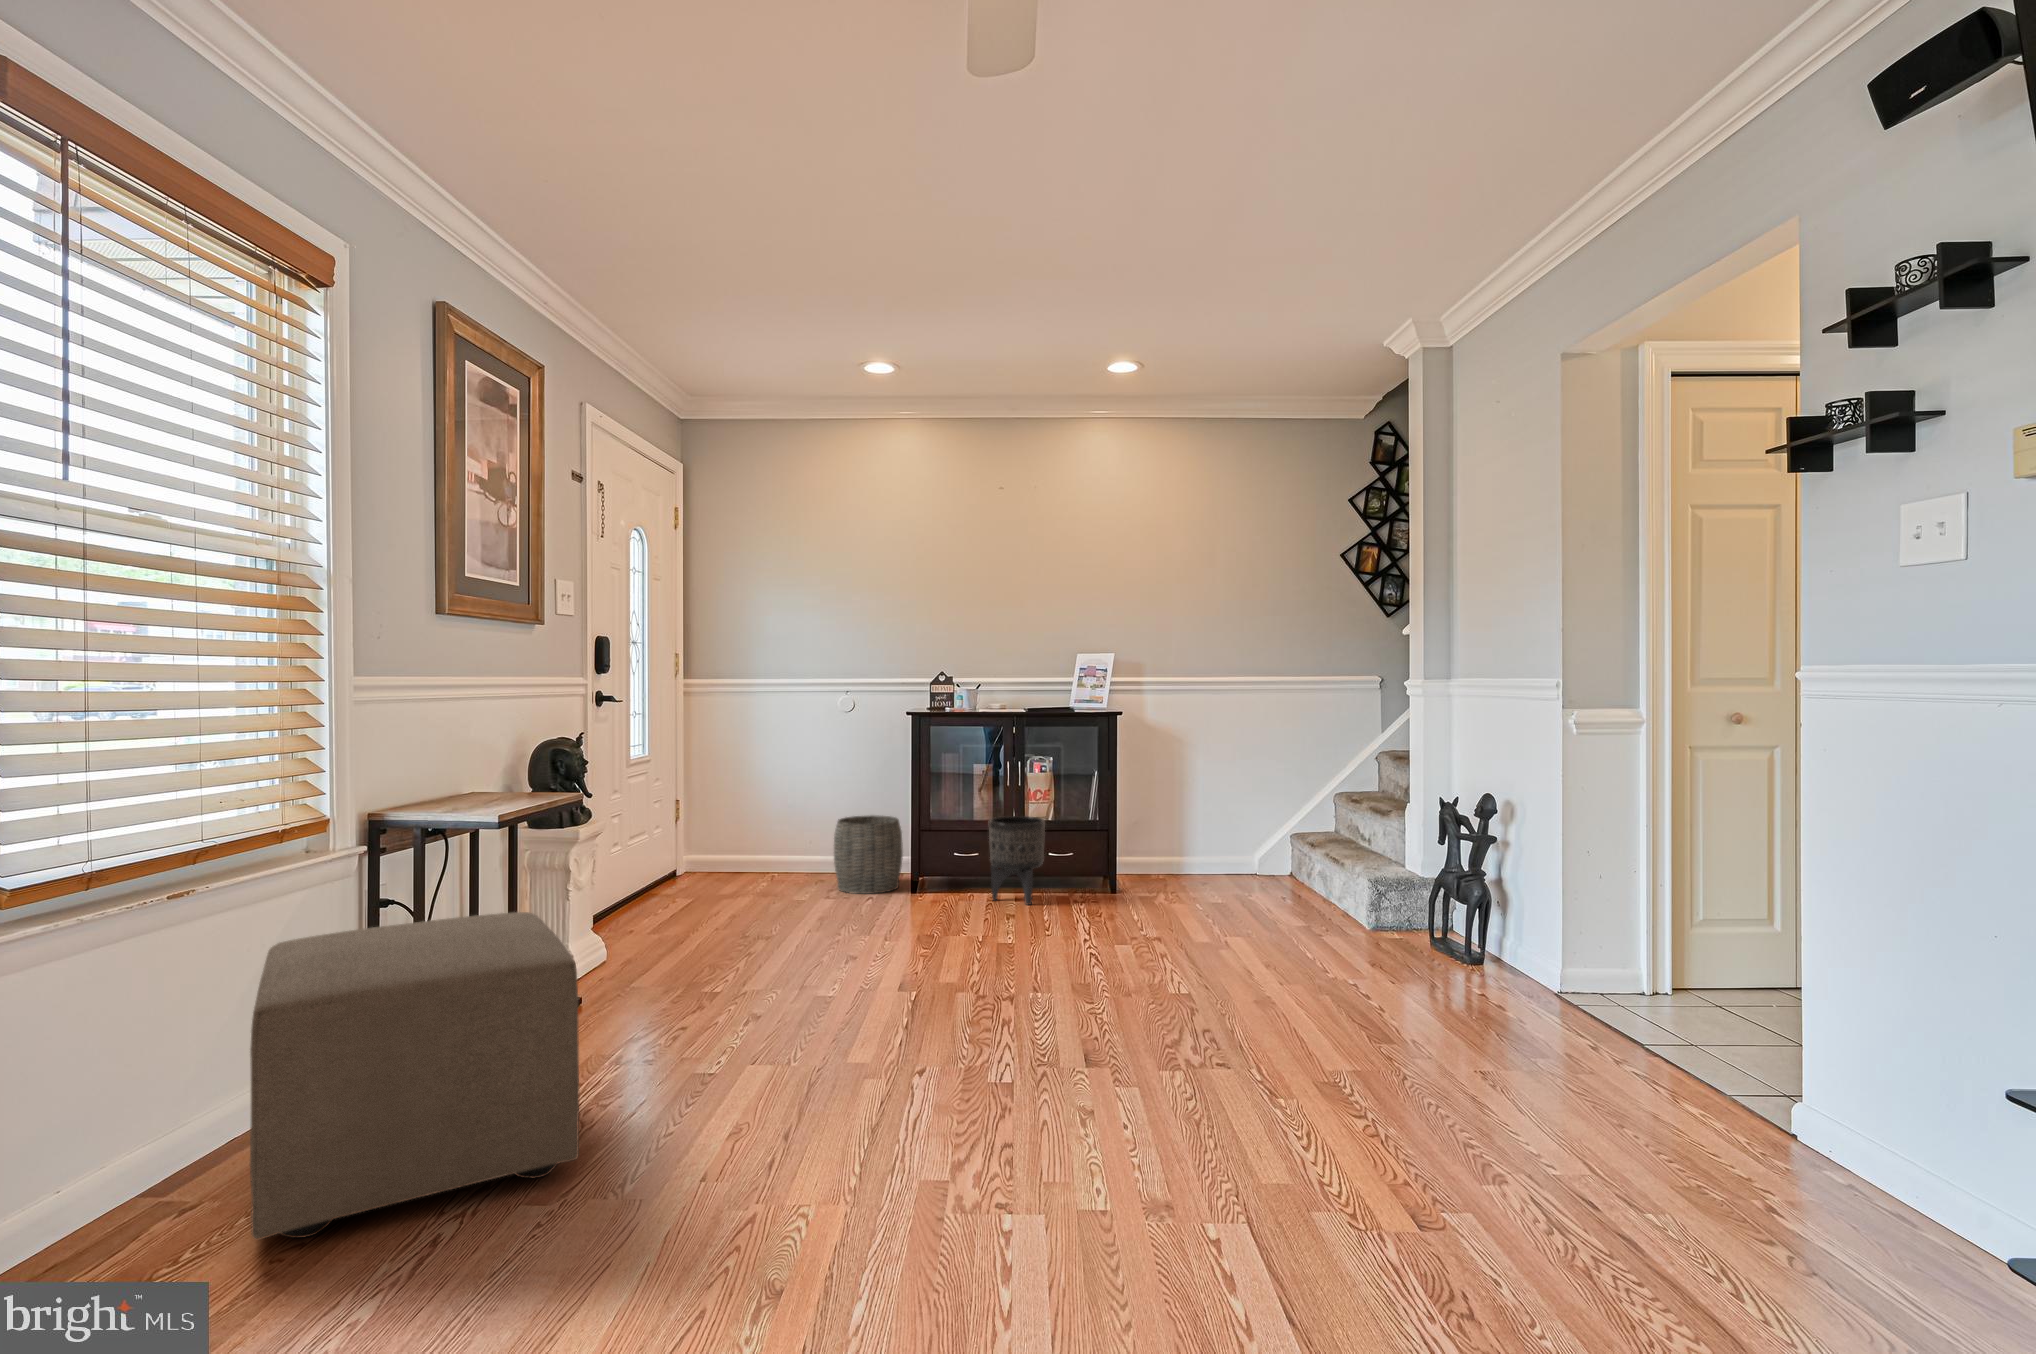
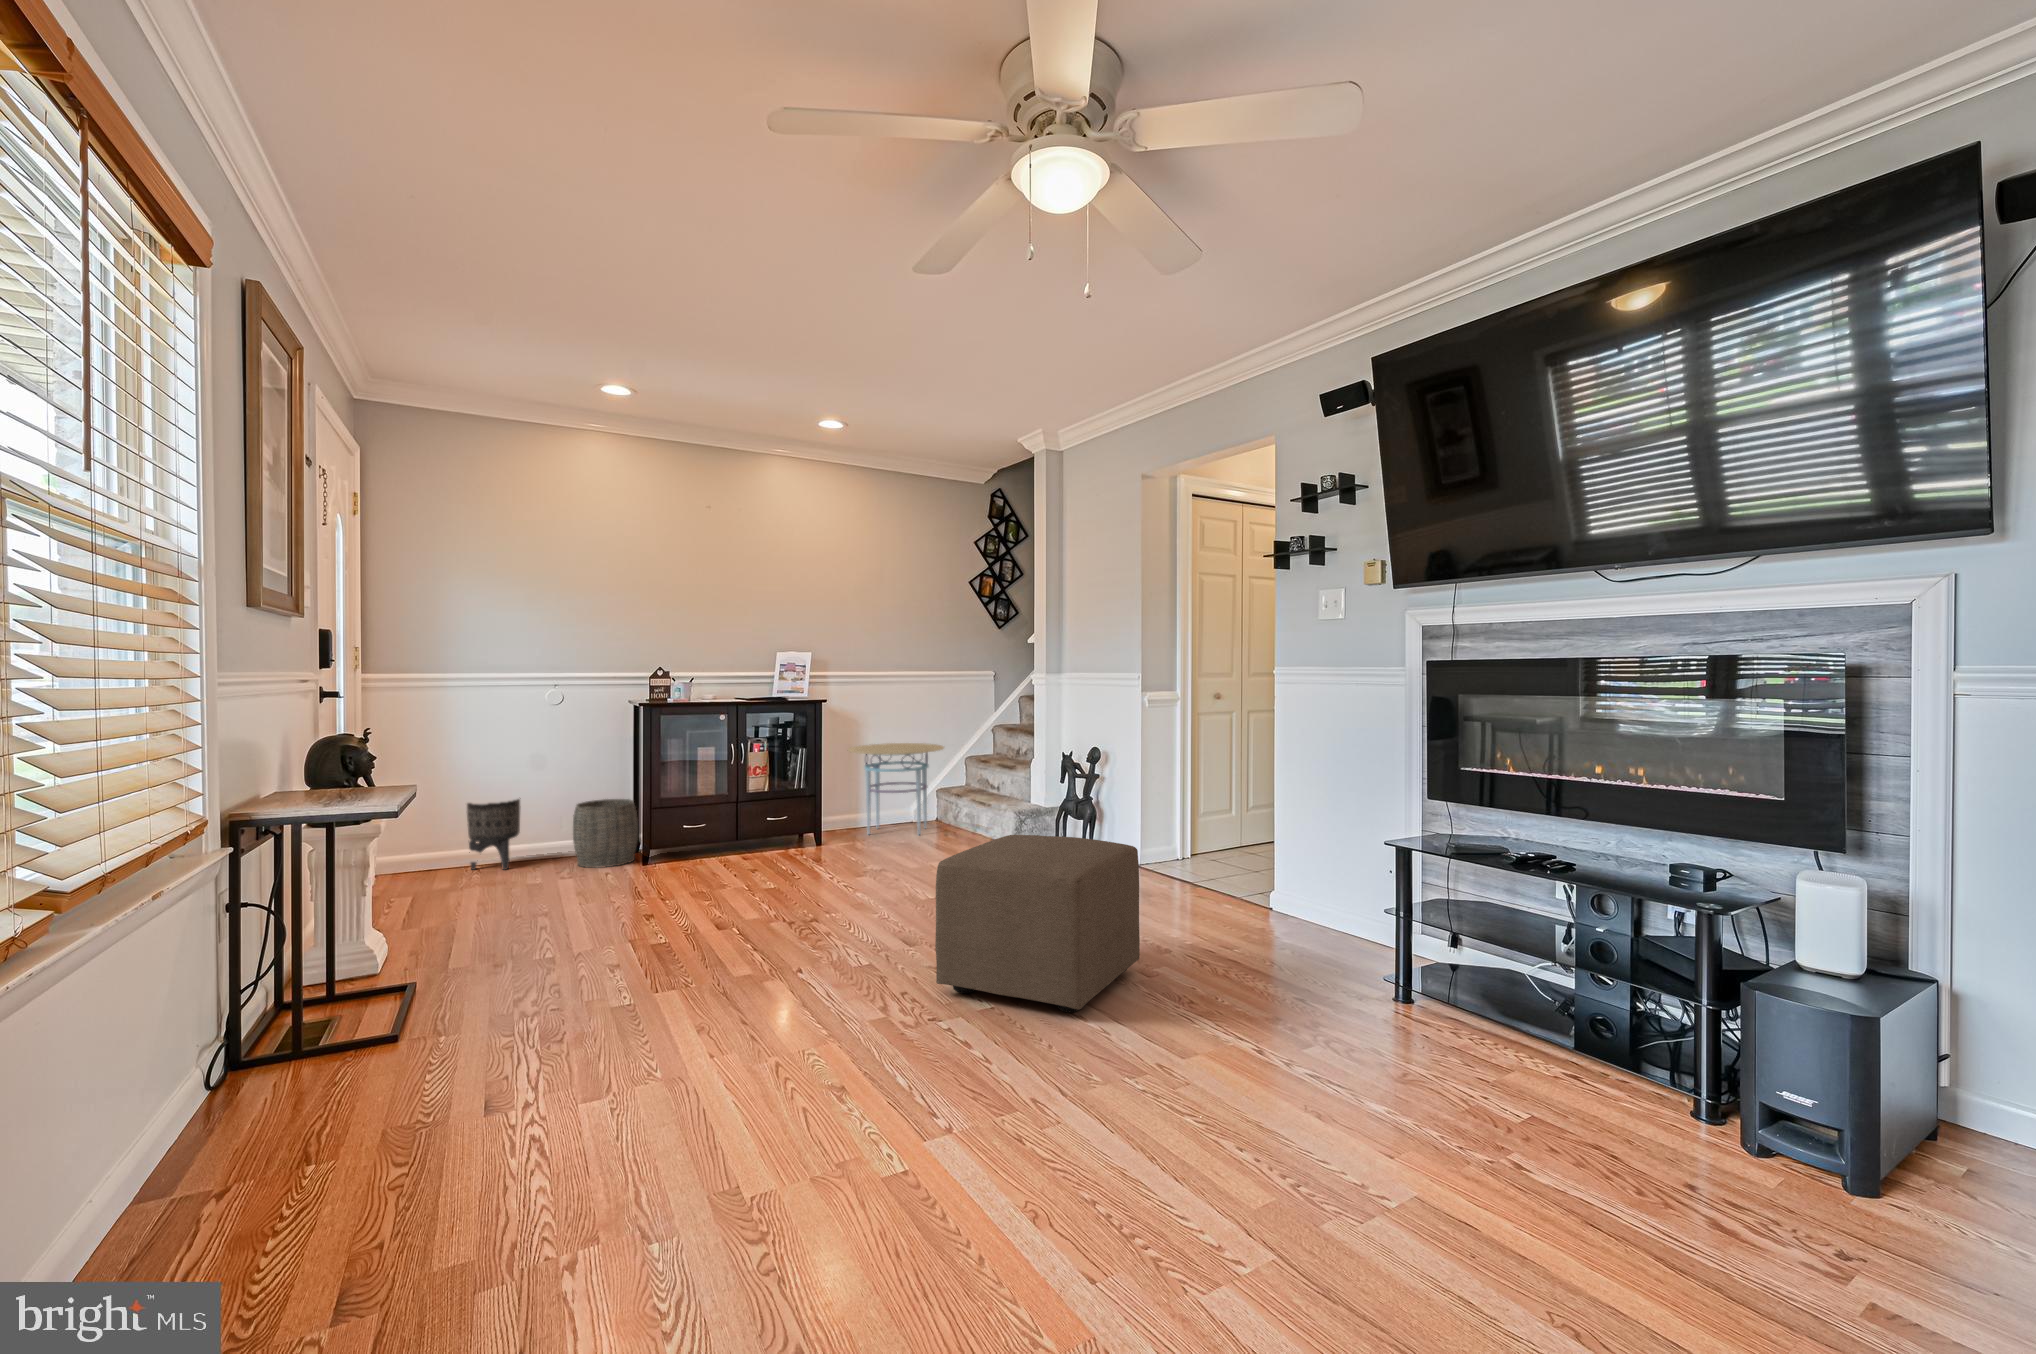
side table: none [1159,771,1289,897] -> present [848,743,944,835]
planter: present [989,816,1045,905] -> present [467,798,521,870]
ottoman: present [250,912,580,1240] -> present [935,835,1140,1012]

